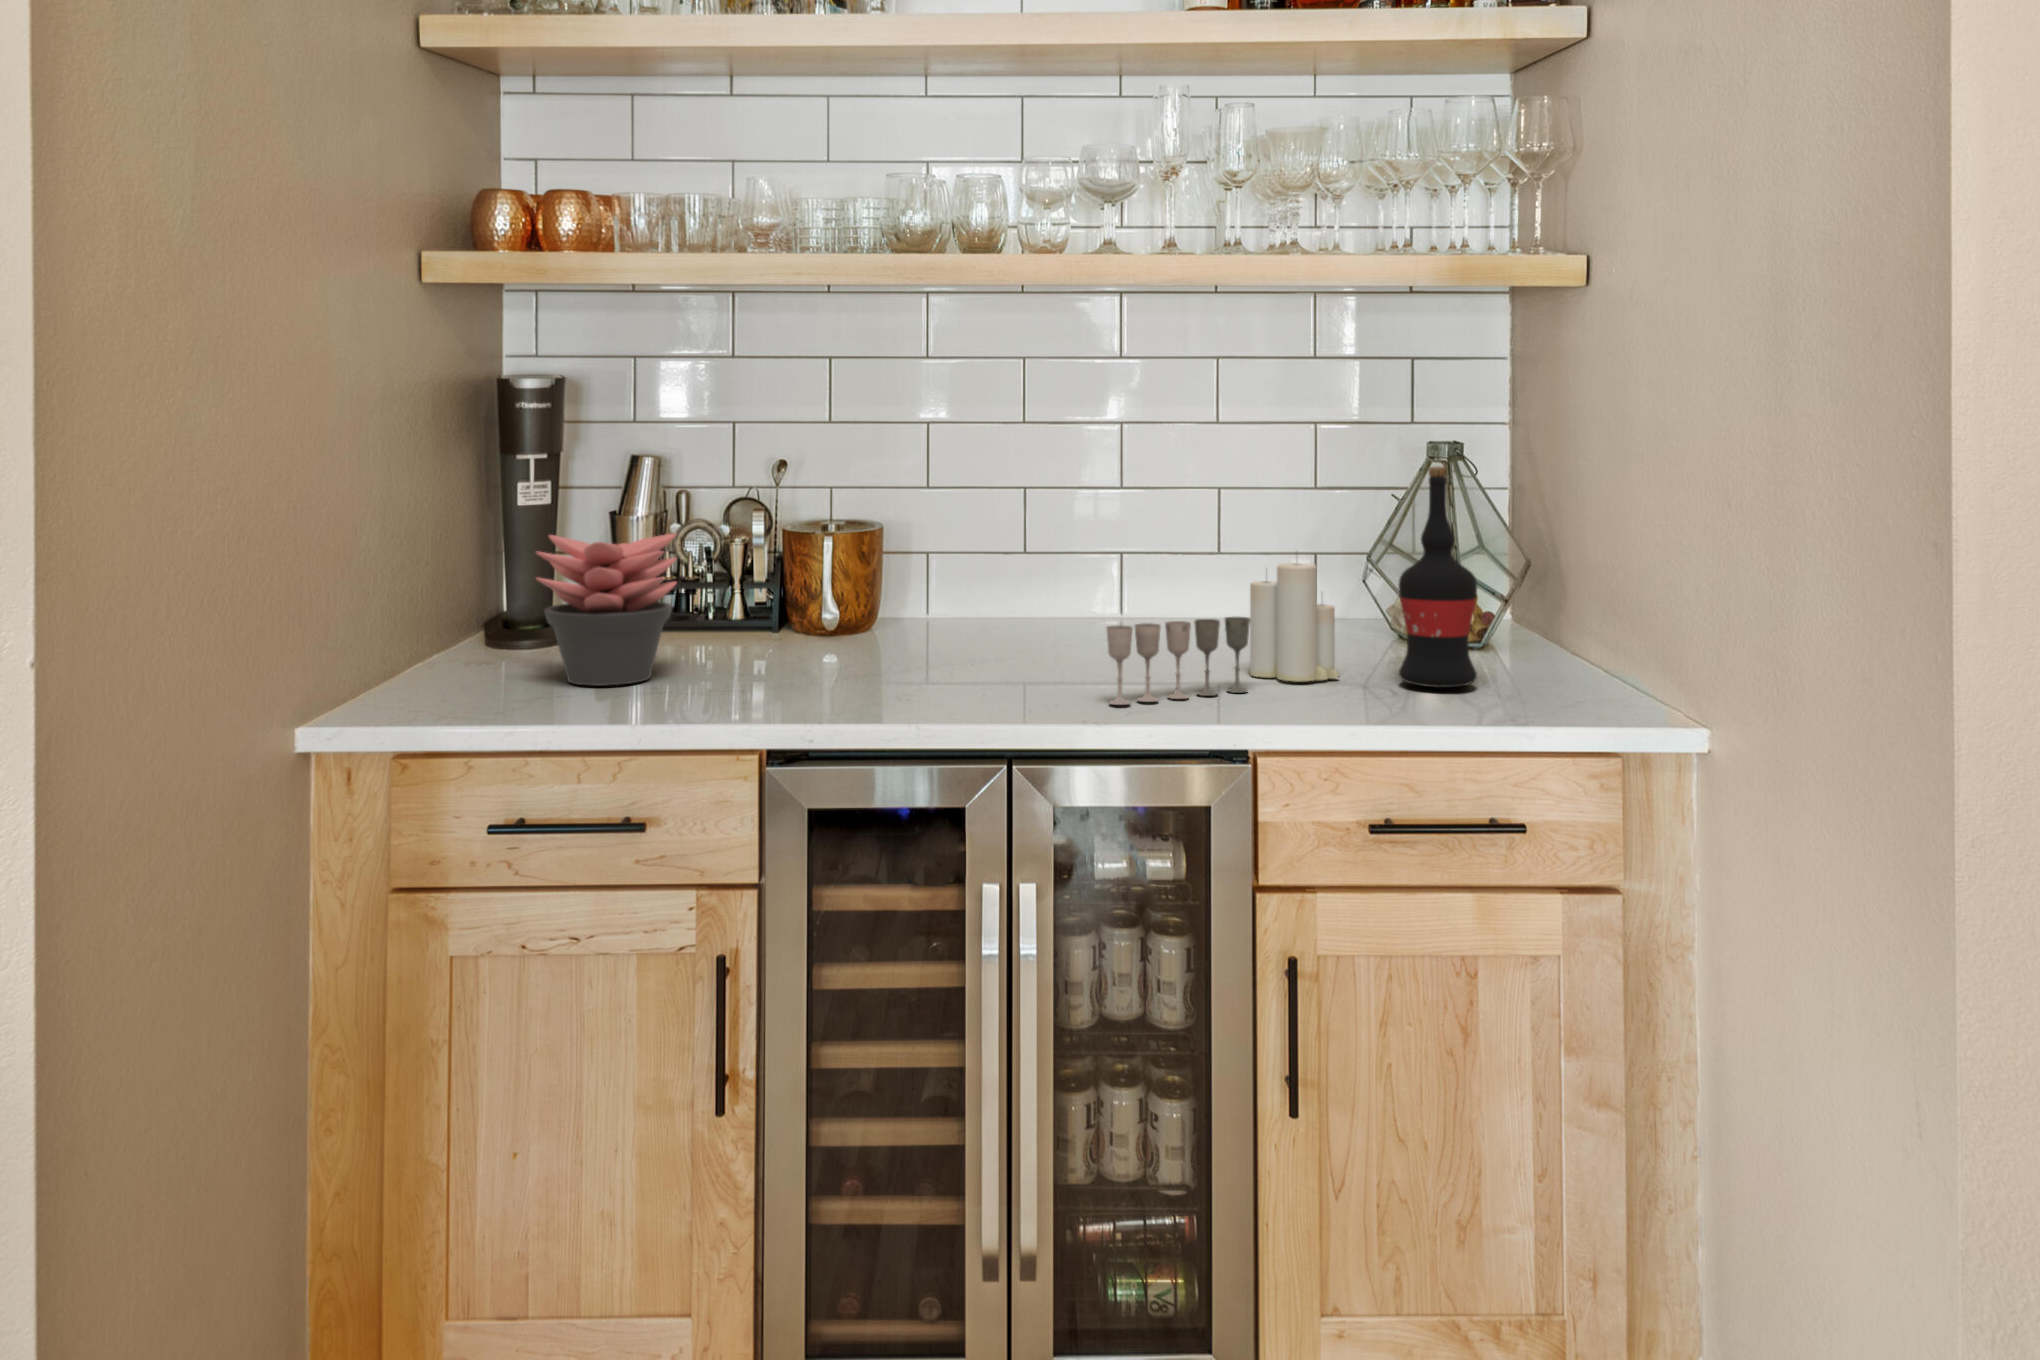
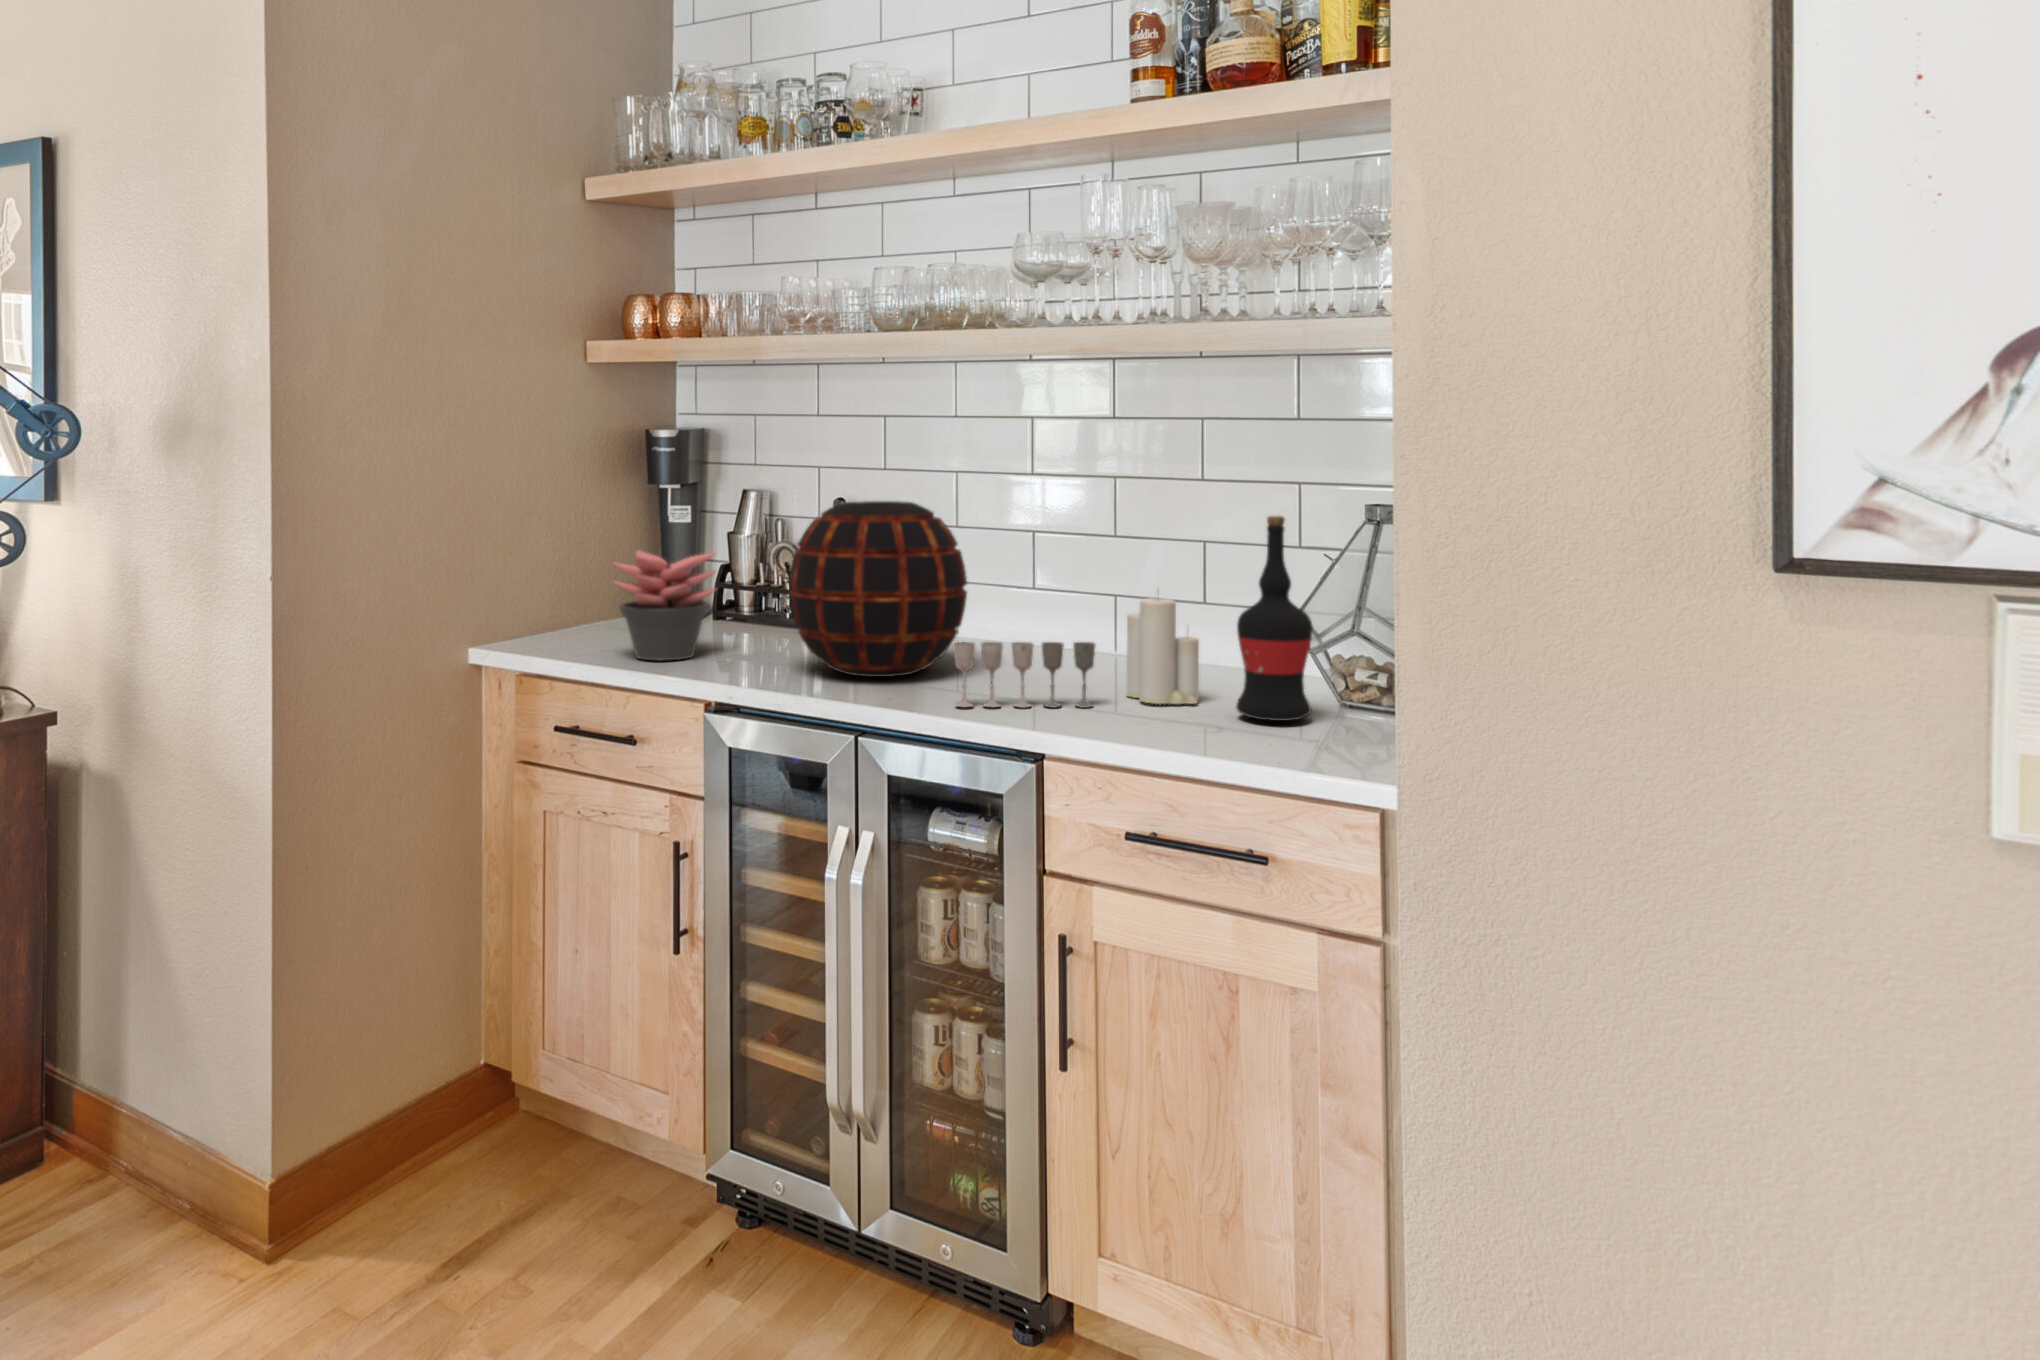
decorative vase: none [816,461,1039,681] -> present [789,501,967,677]

